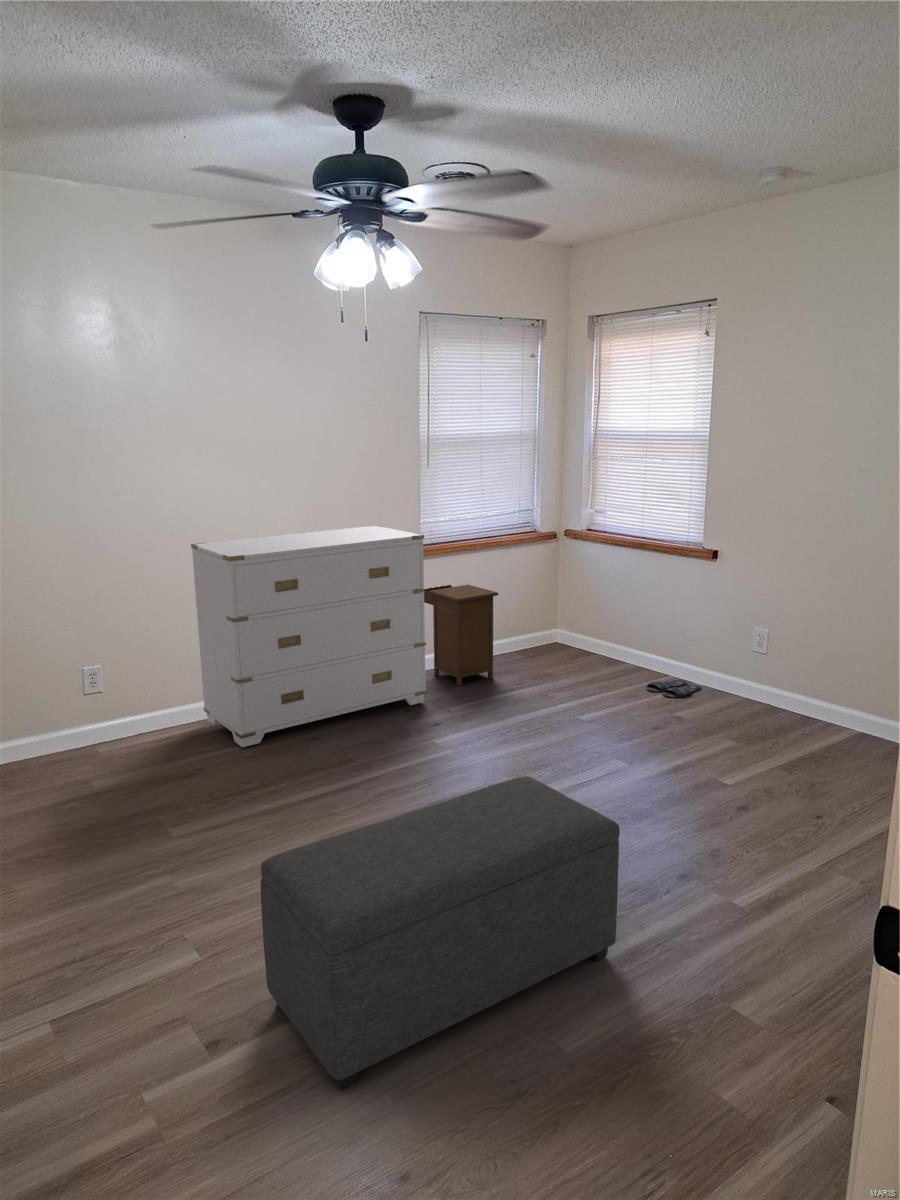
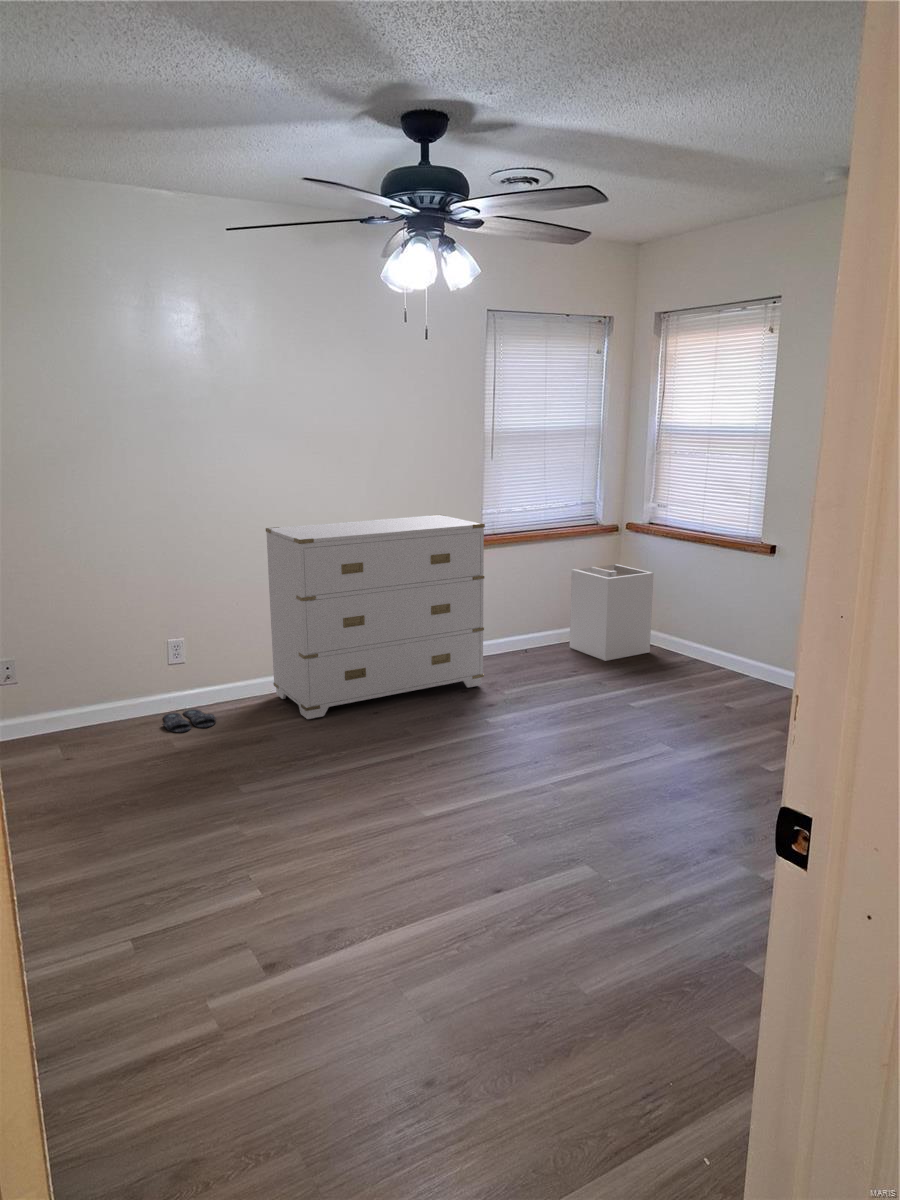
laundry hamper: none [511,572,594,671] -> present [570,564,654,661]
nightstand: present [424,585,498,686] -> none [484,574,557,672]
slippers: present [646,680,701,698] -> present [162,709,216,733]
ottoman: present [260,776,620,1090] -> none [315,746,647,1009]

